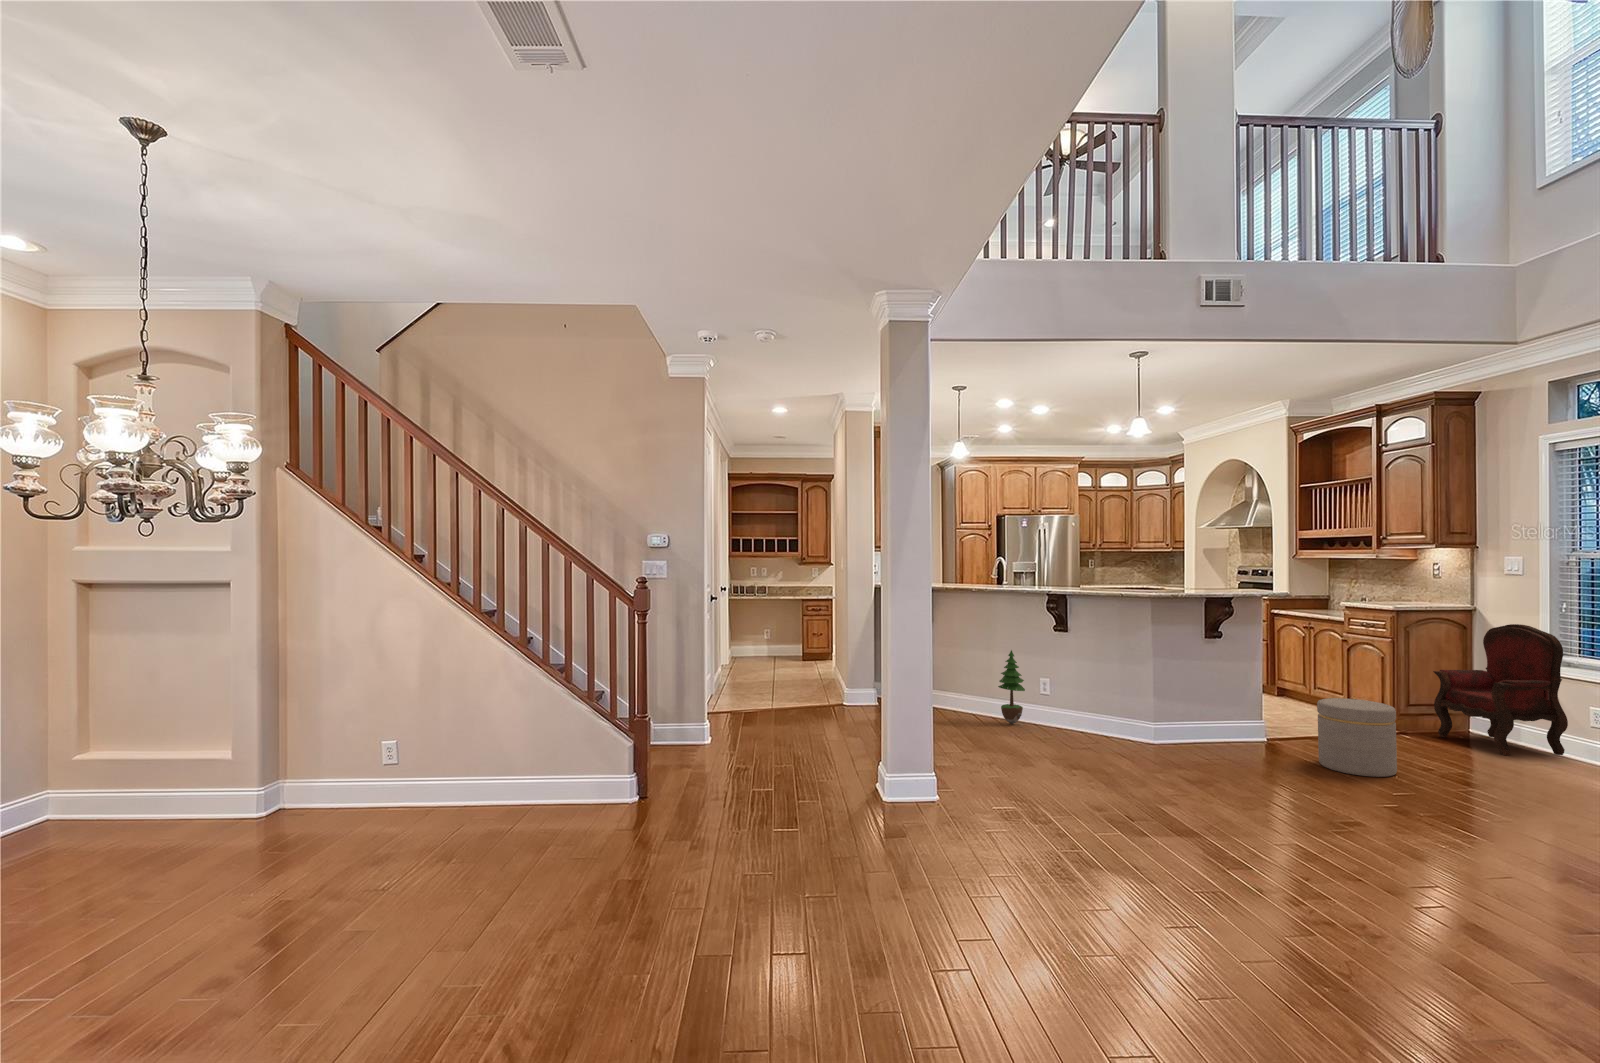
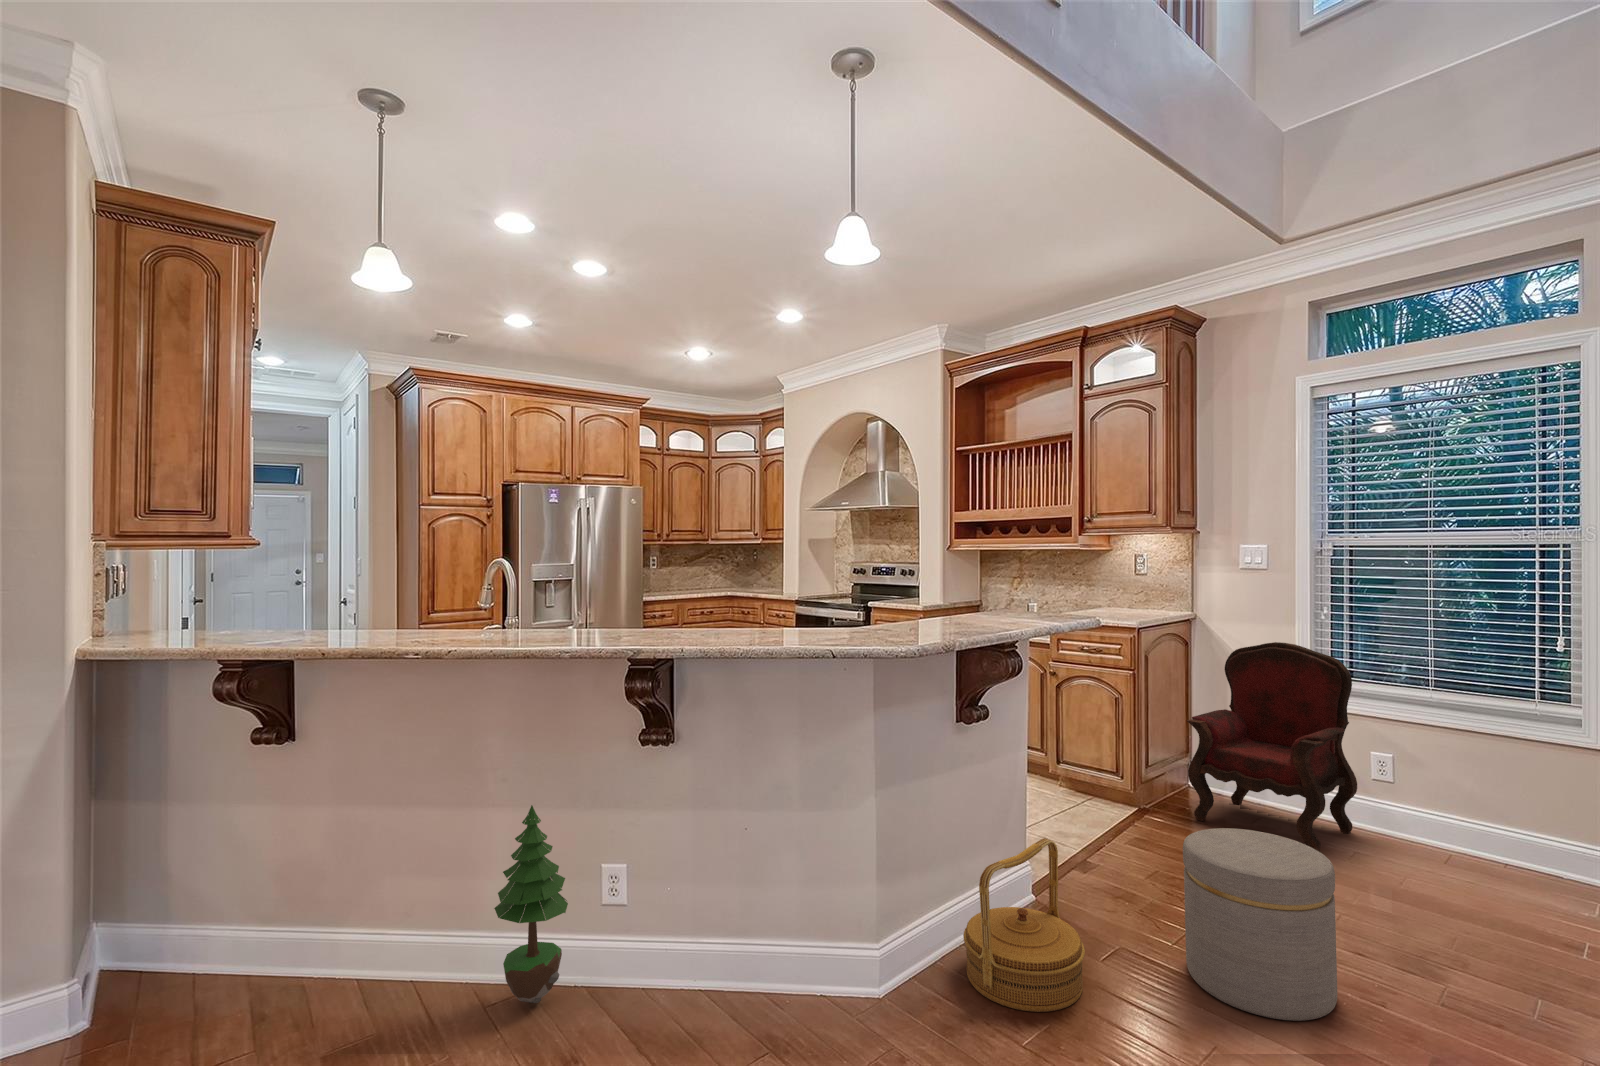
woven basket: none [1199,693,1260,757] -> present [963,838,1085,1012]

